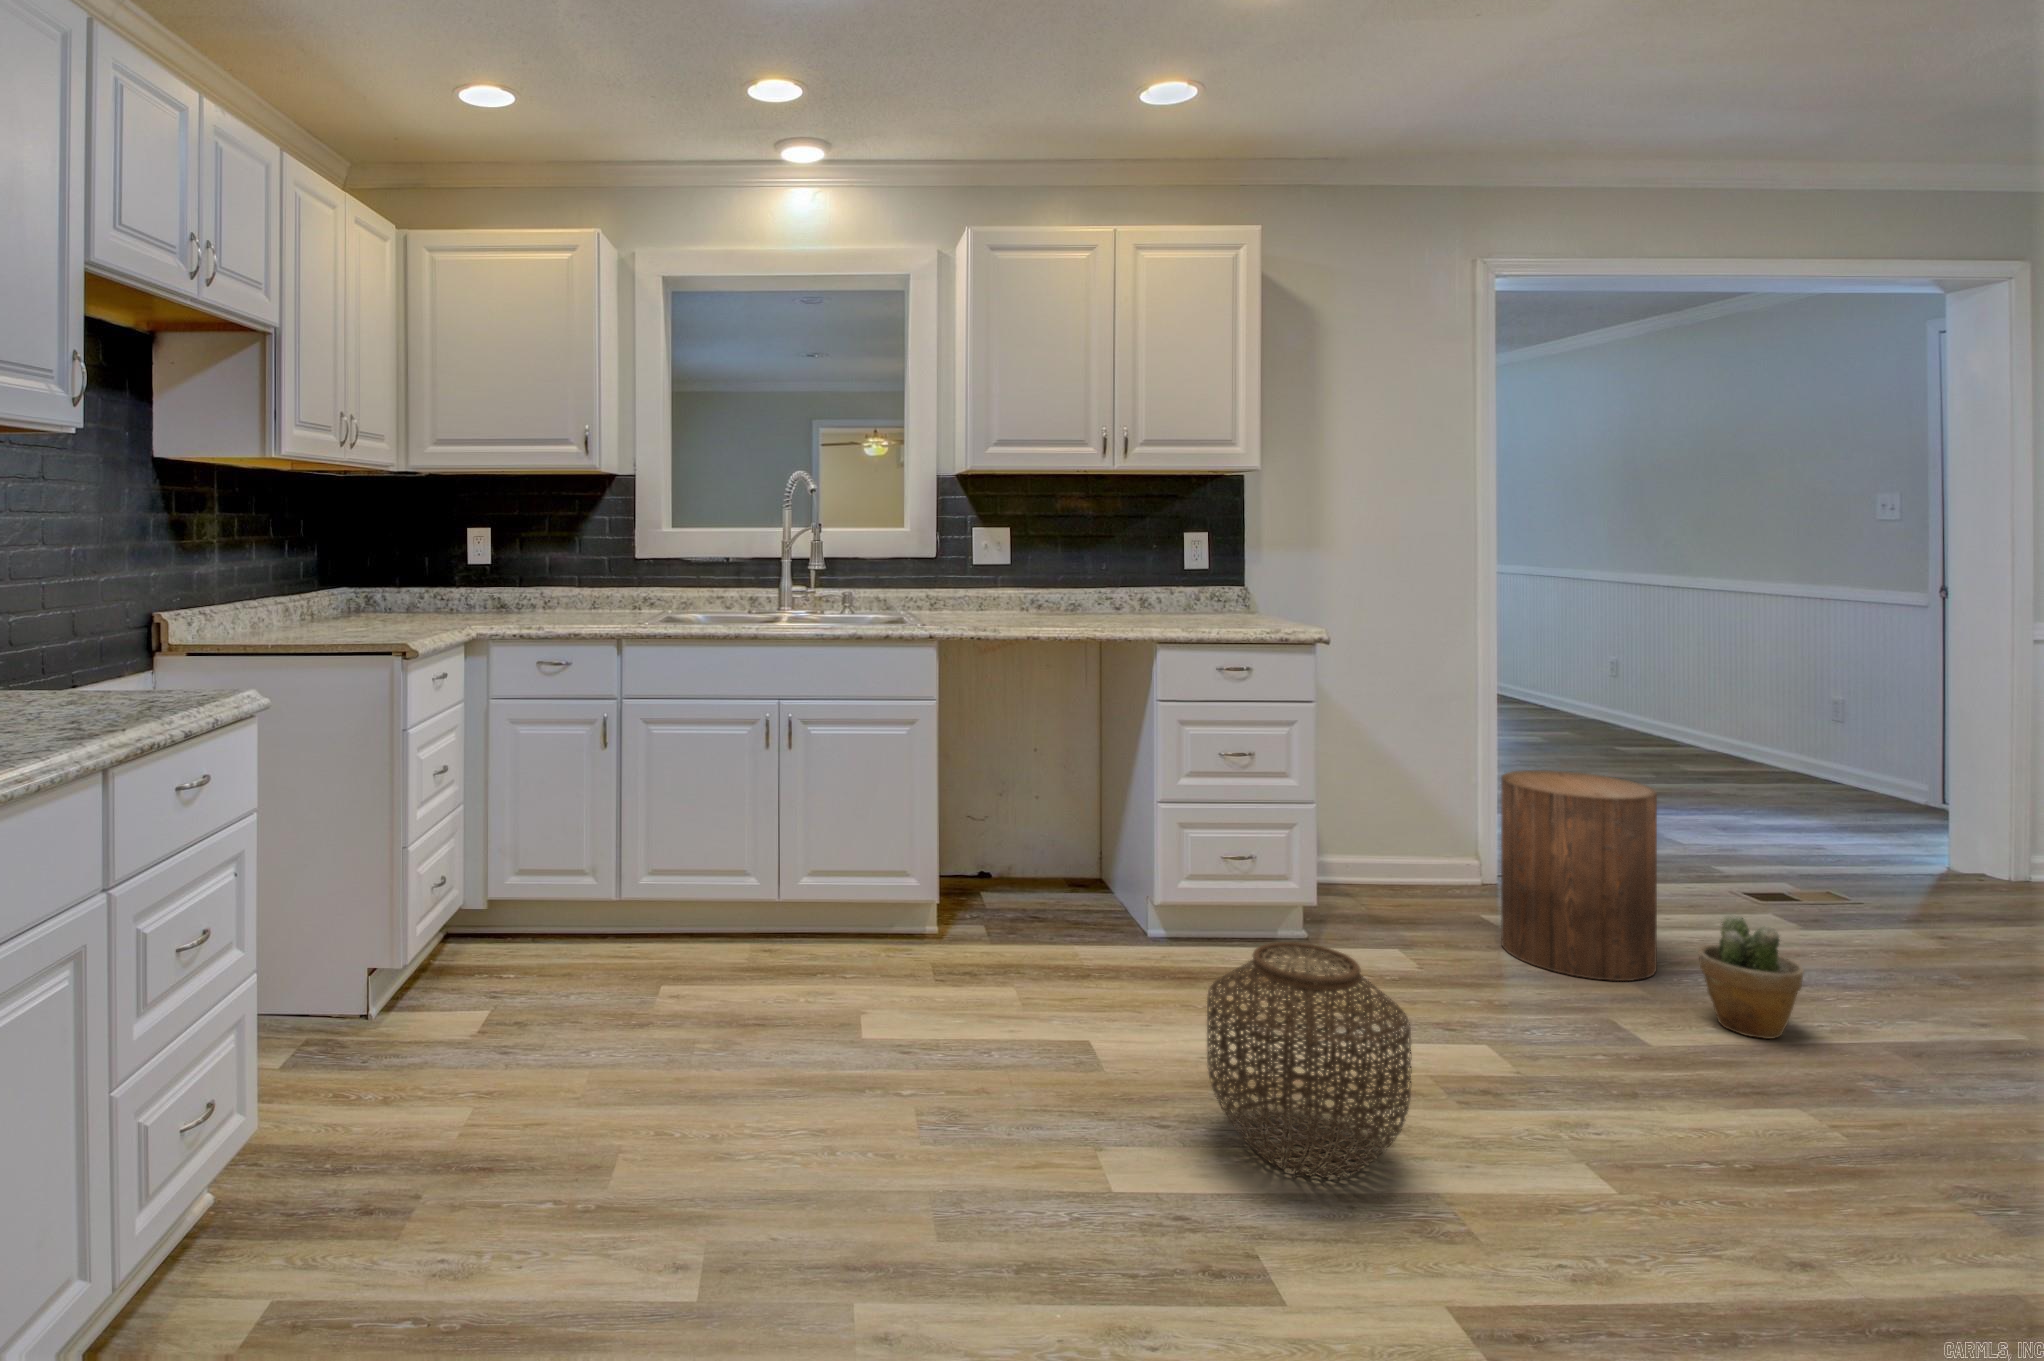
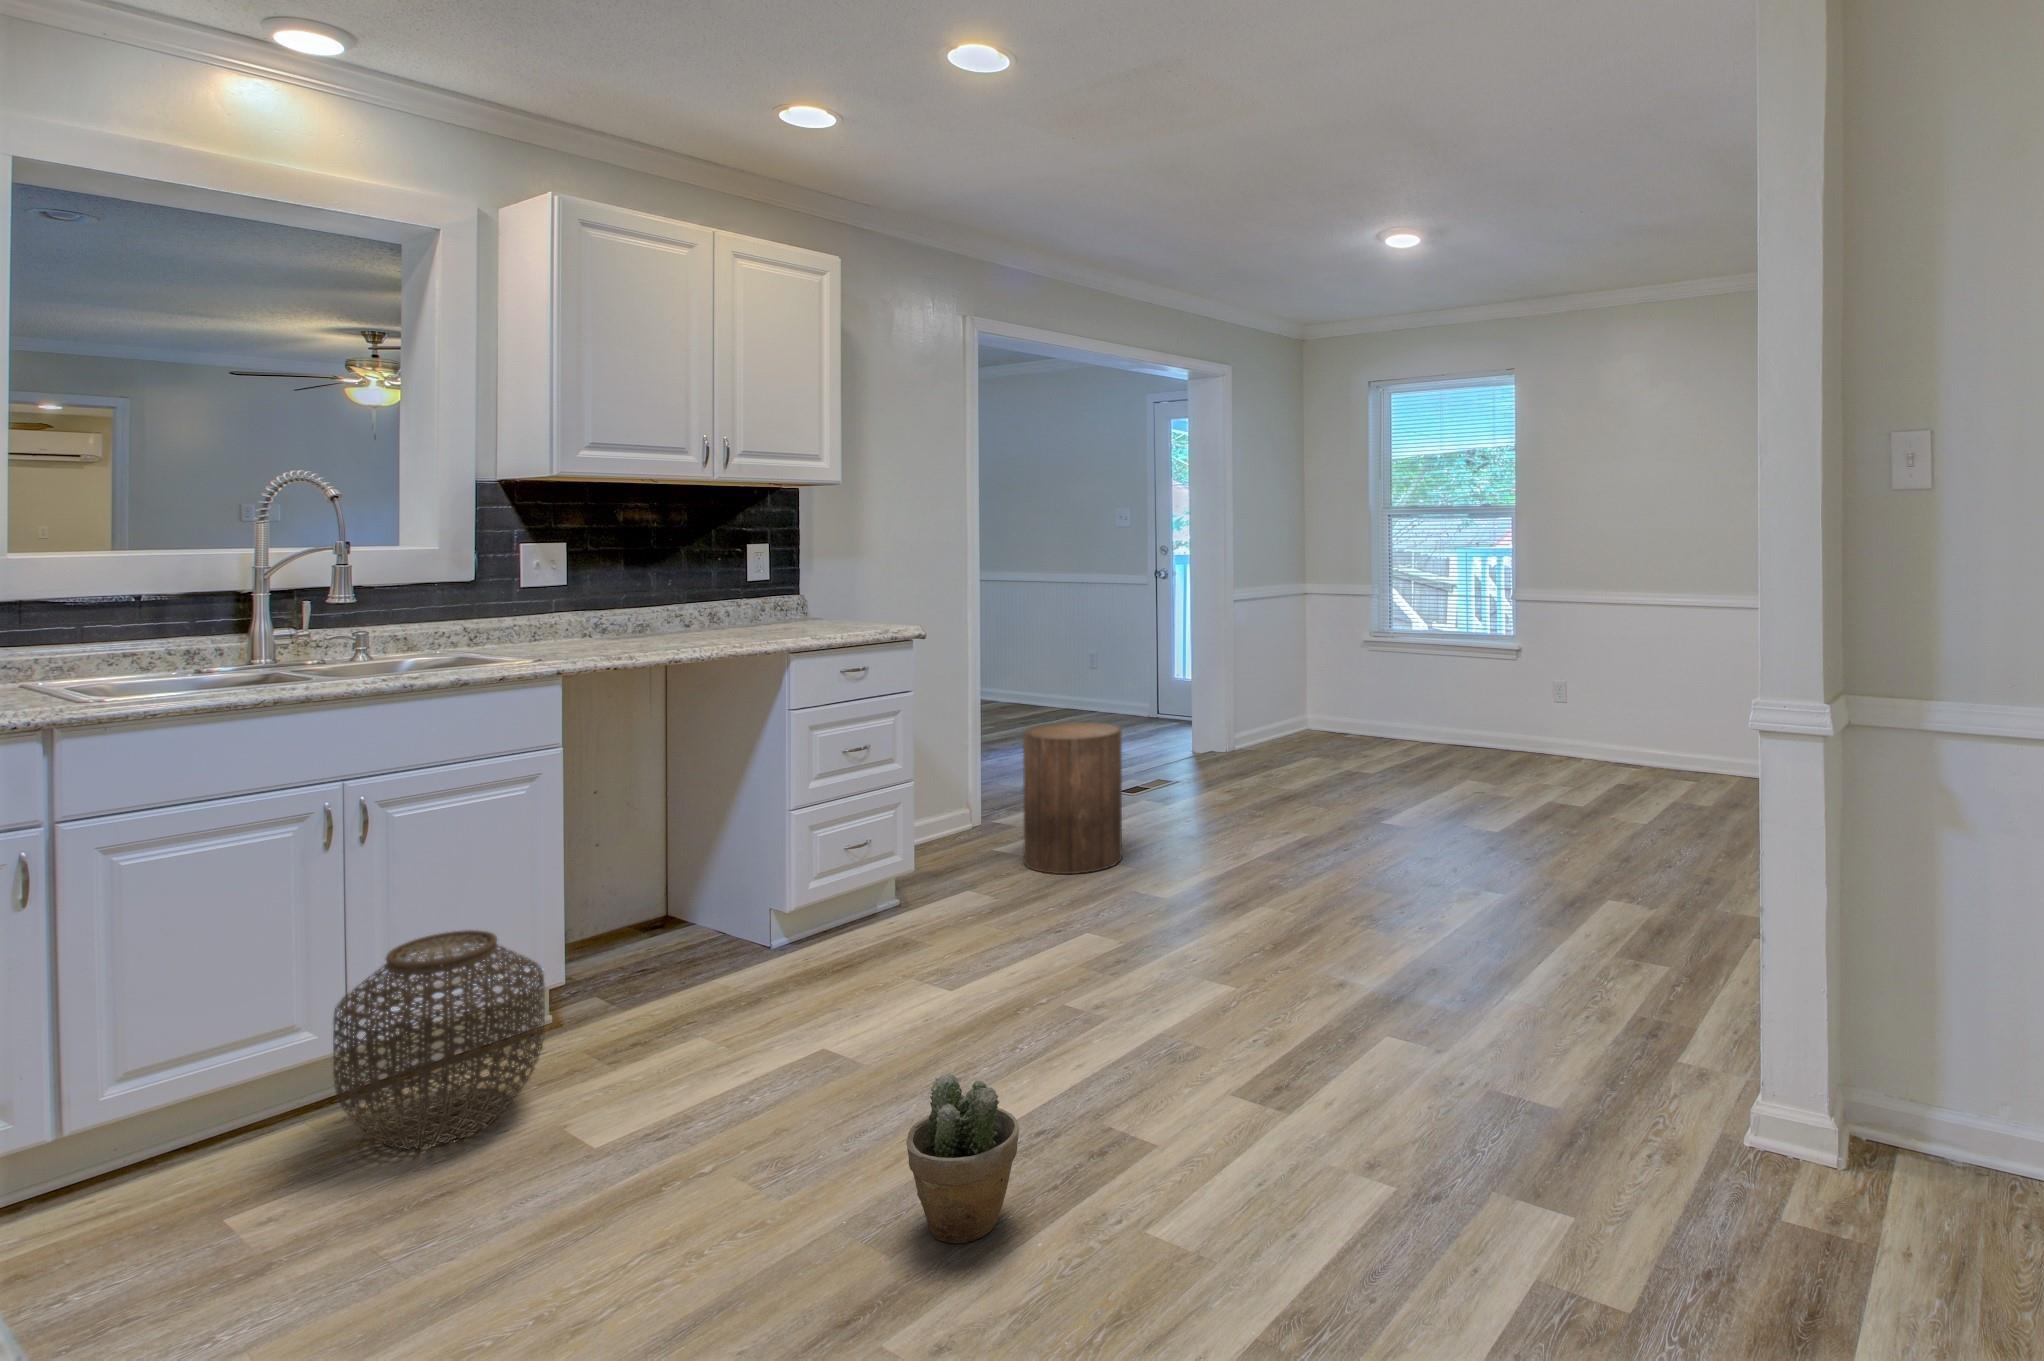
potted plant: present [1698,915,1804,1039] -> present [906,1074,1019,1243]
woven basket: present [1207,942,1412,1178] -> present [333,930,545,1149]

